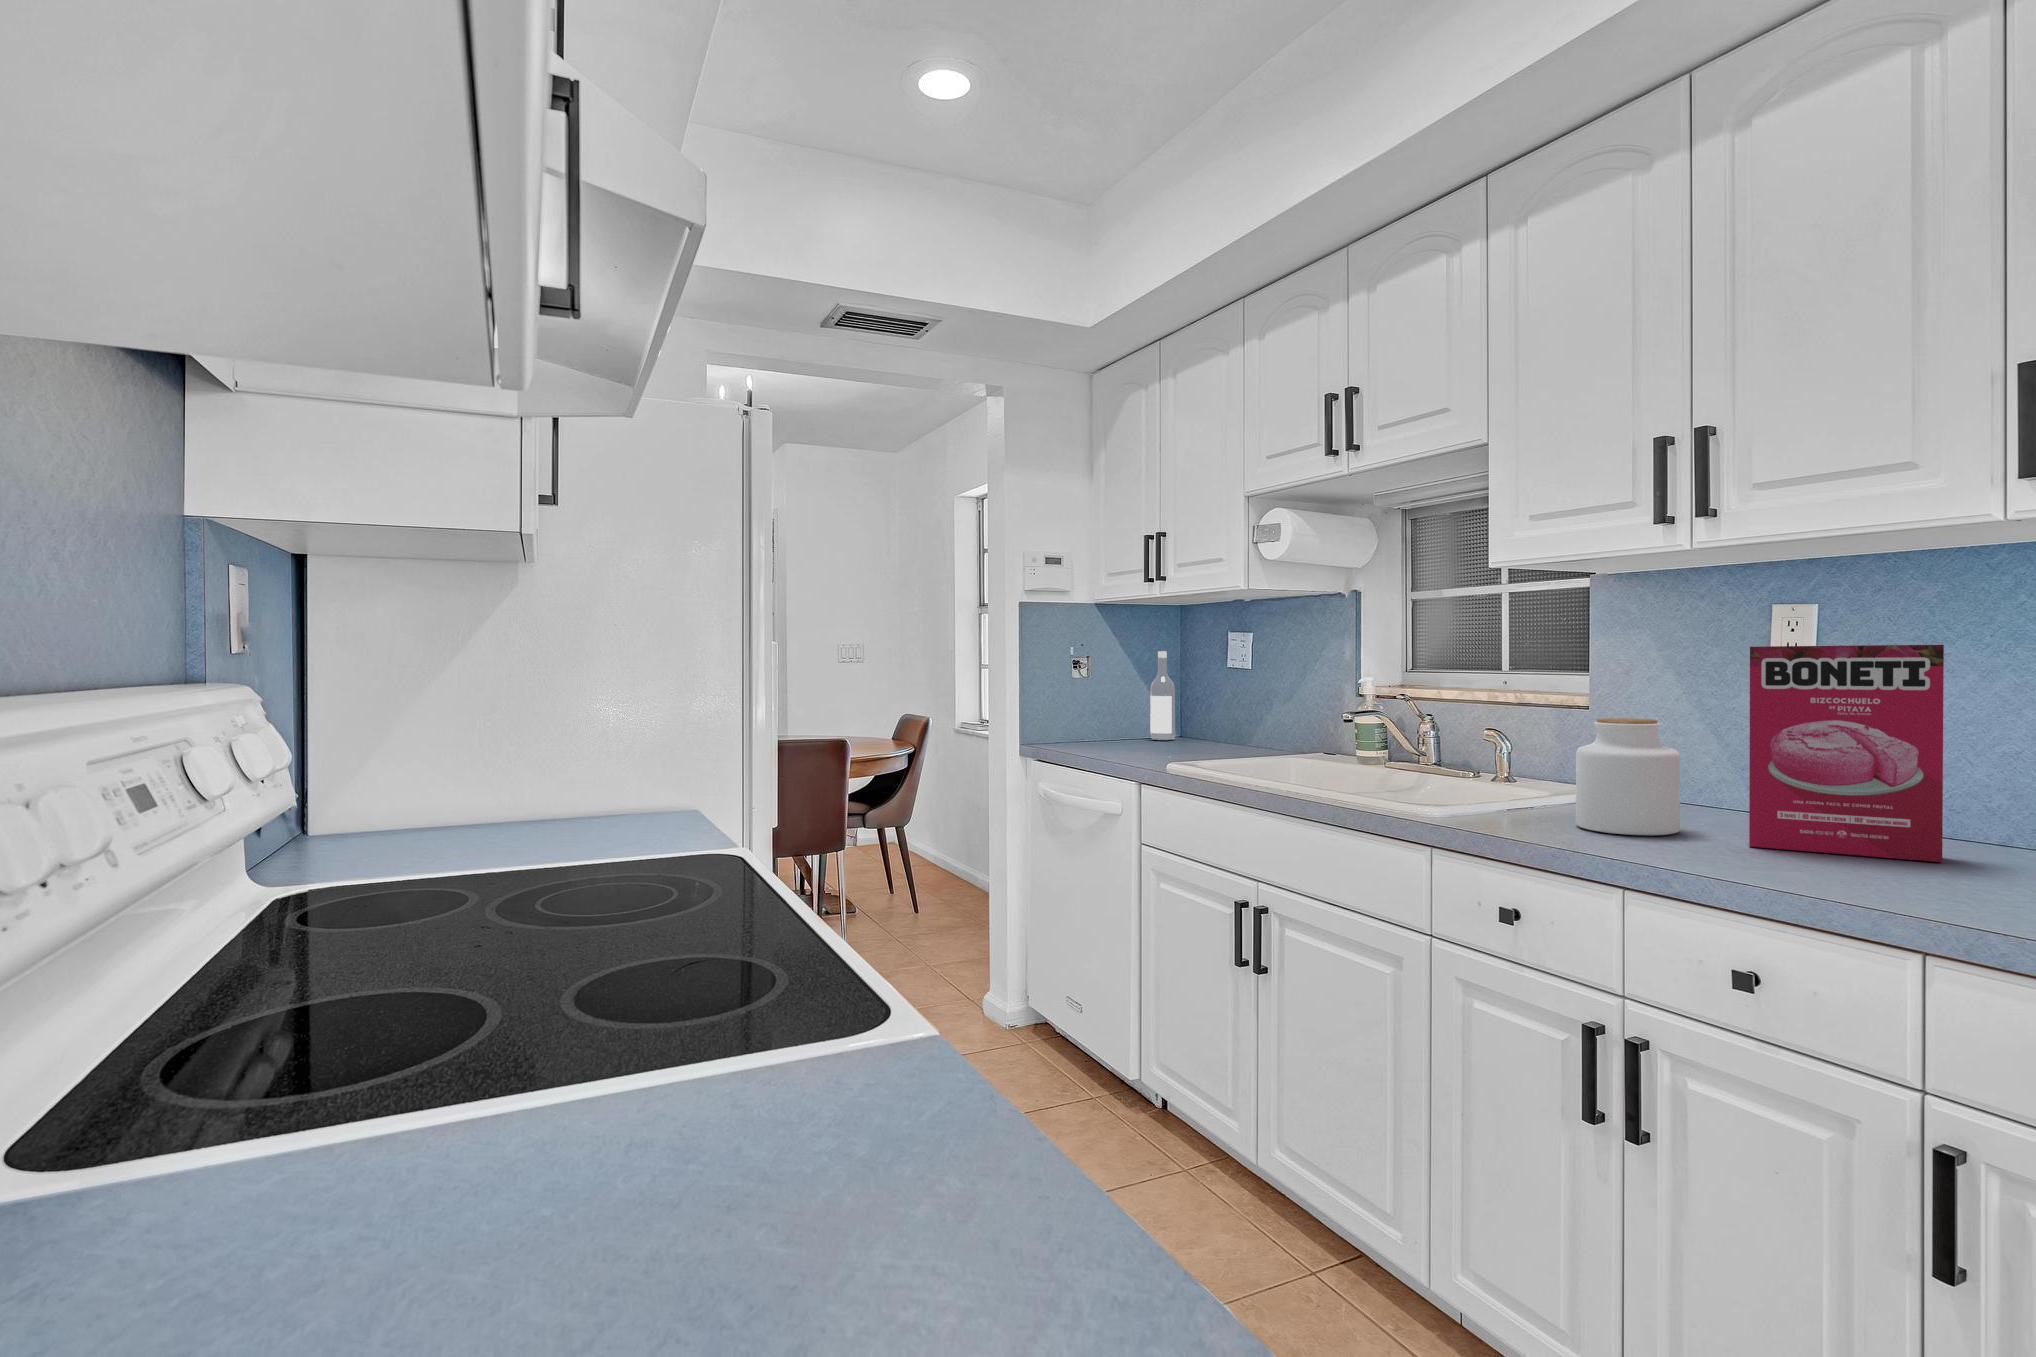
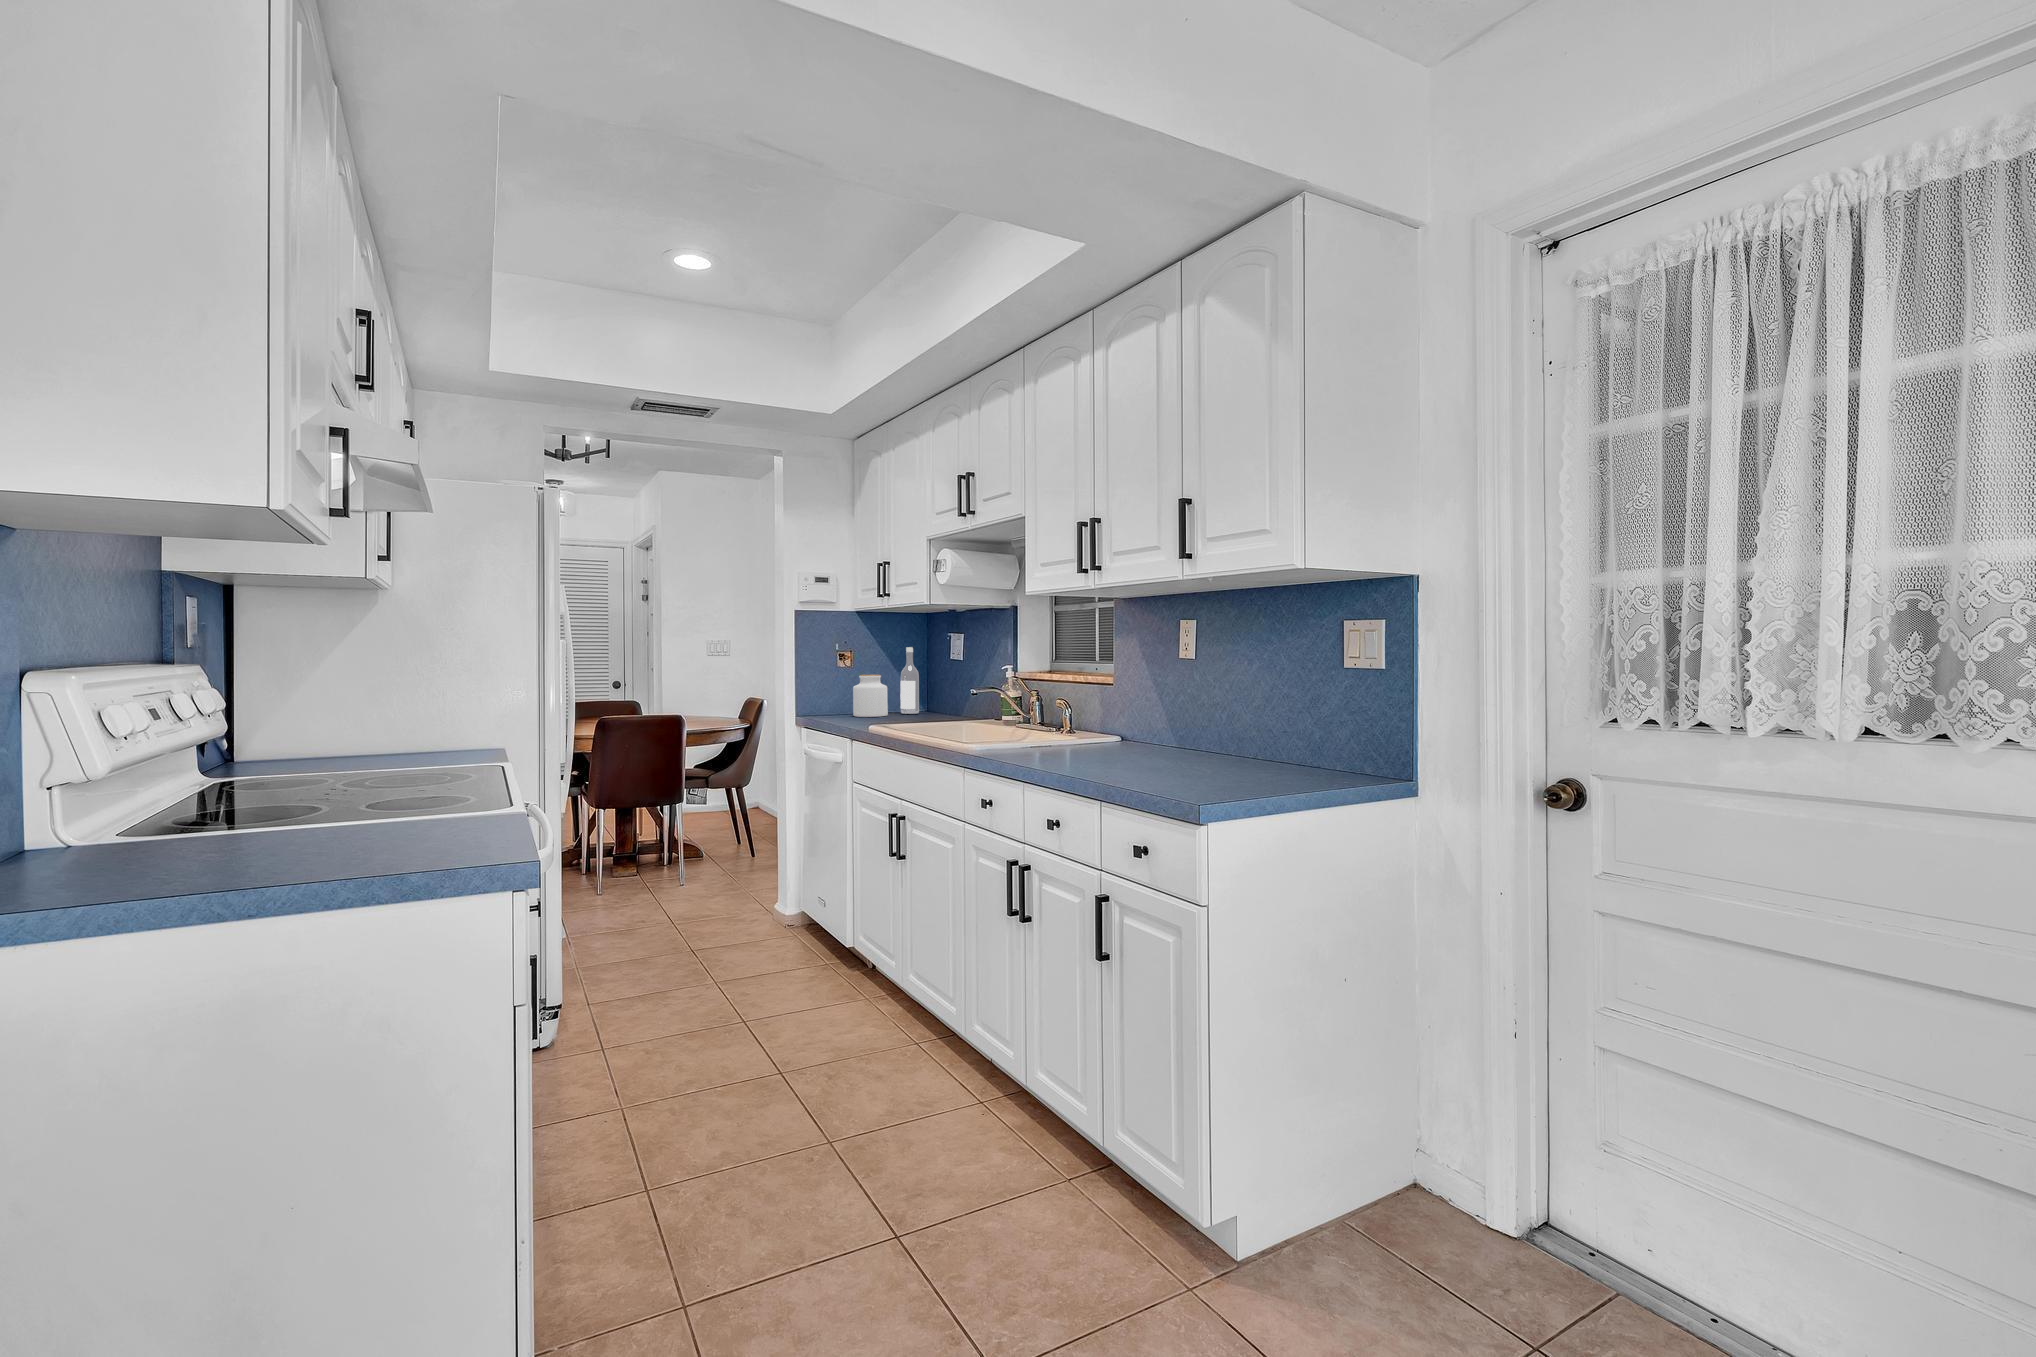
cereal box: present [1749,645,1944,862] -> none [1109,646,1197,766]
jar: present [1576,718,1680,835] -> present [853,675,888,717]

